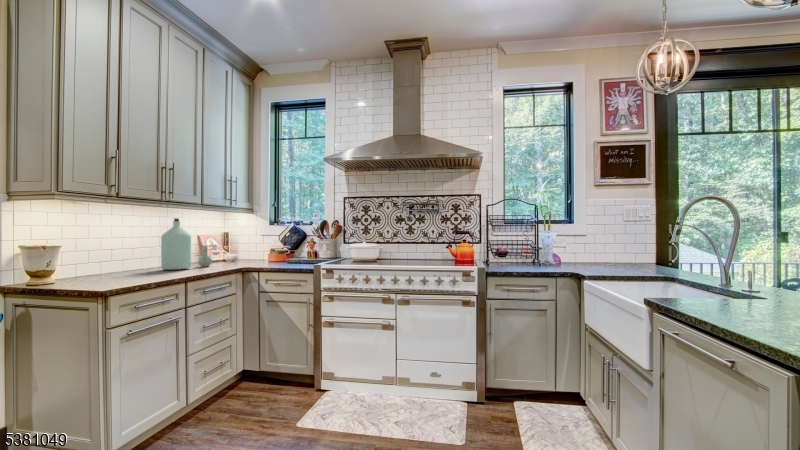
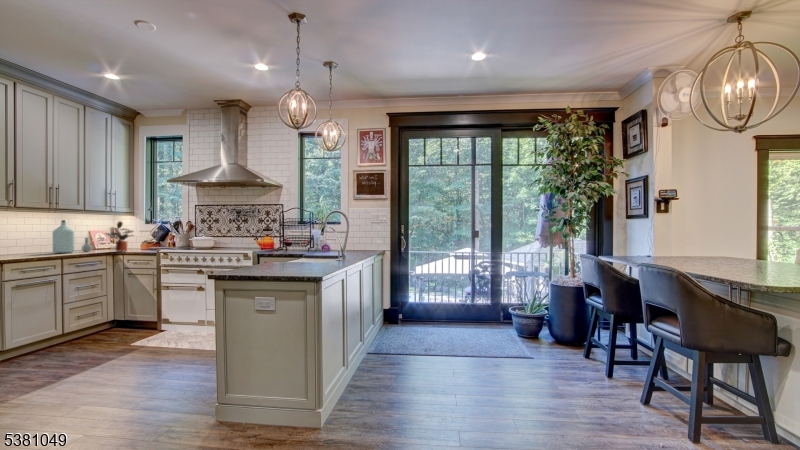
potted plant: none [233,220,275,266] -> present [106,221,133,251]

